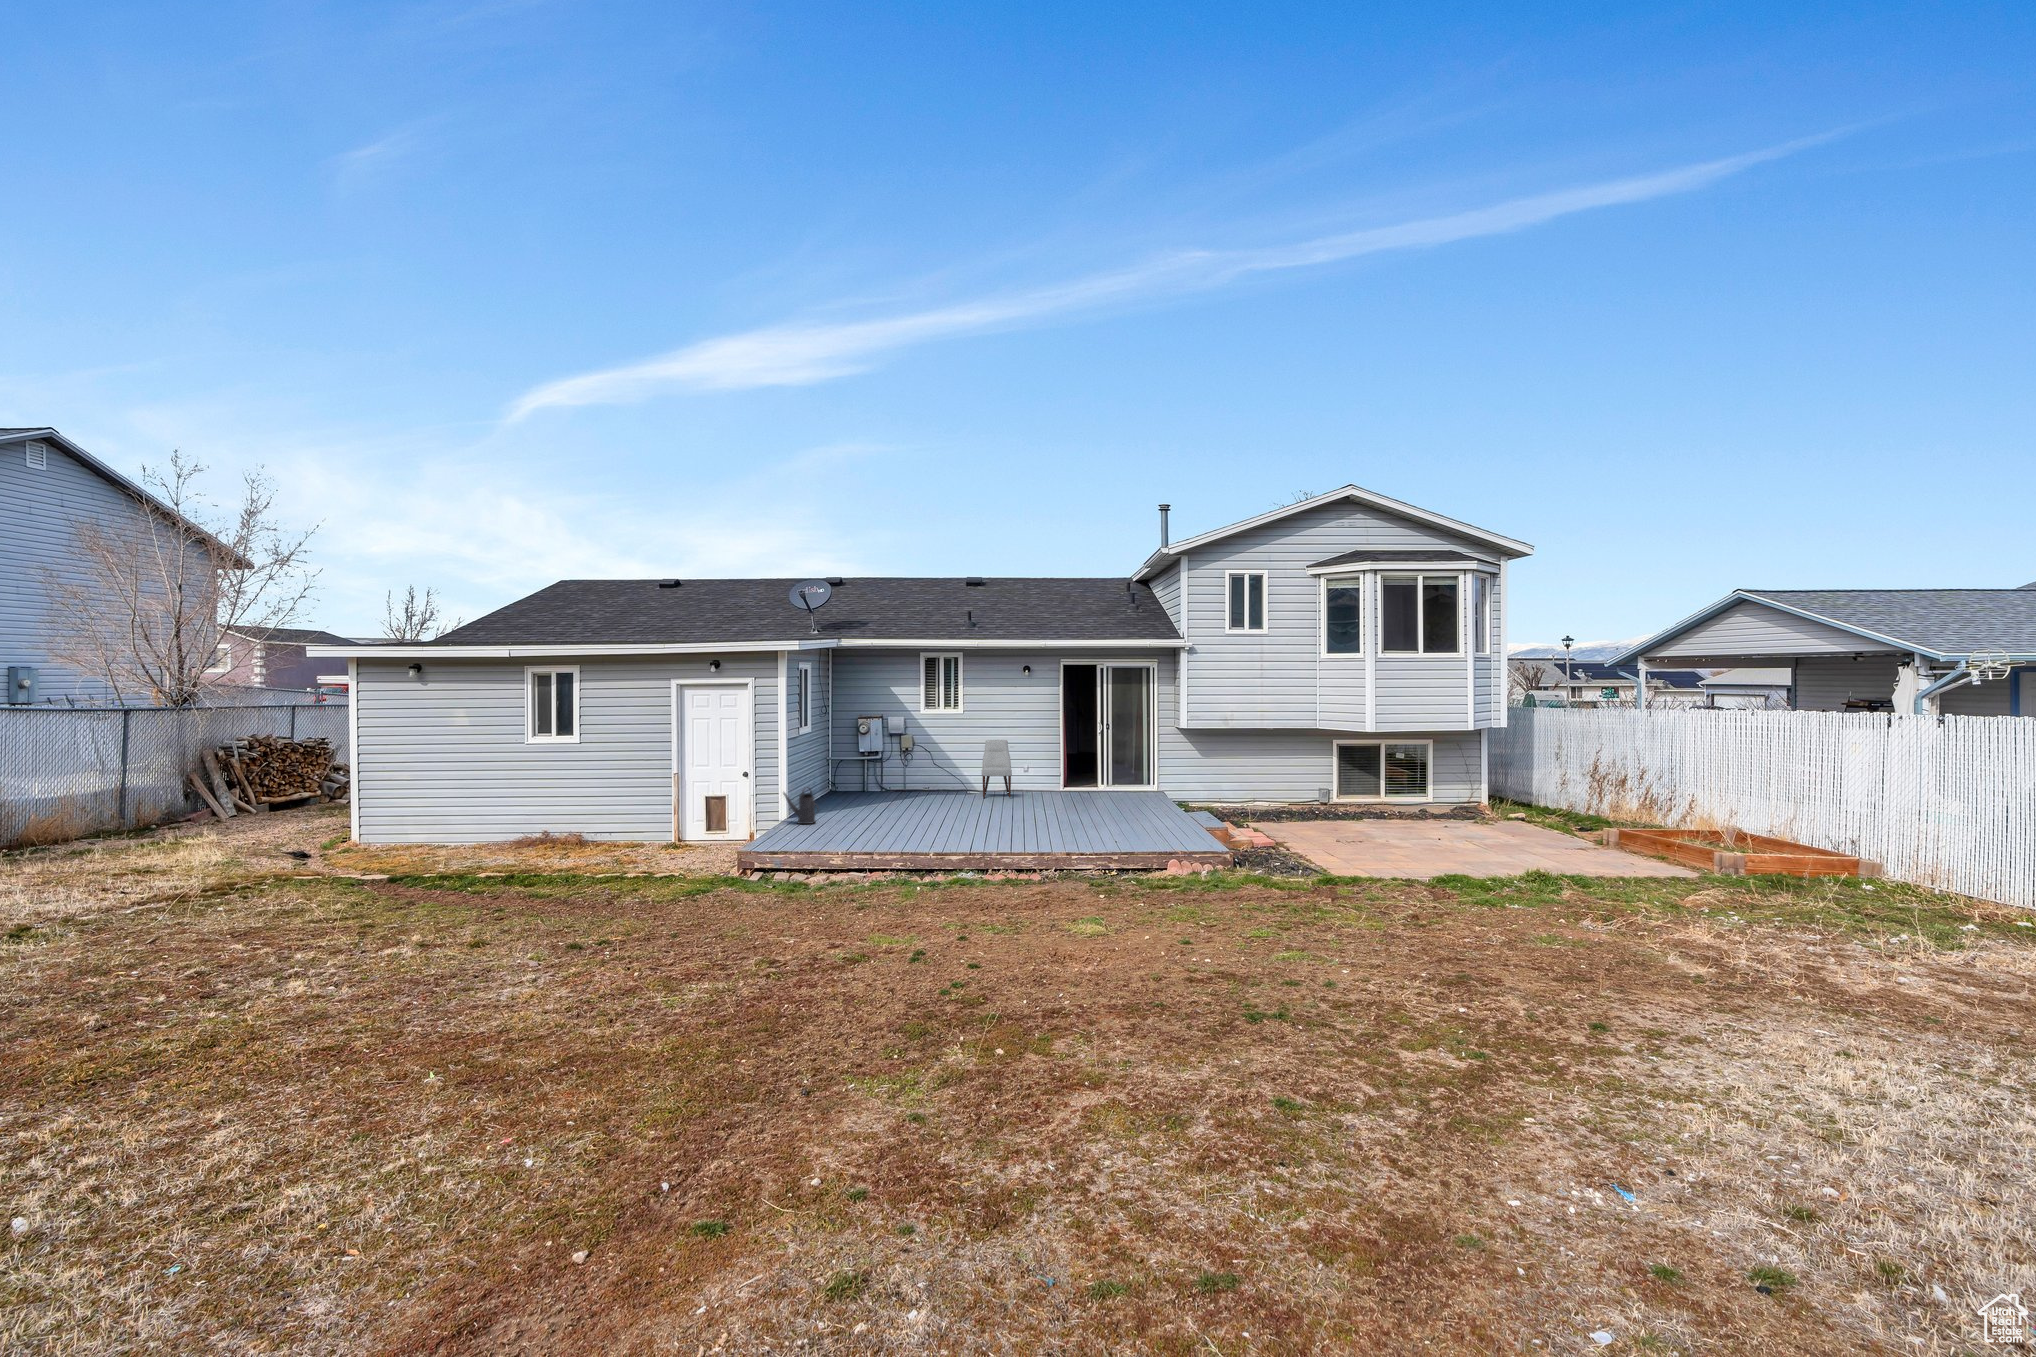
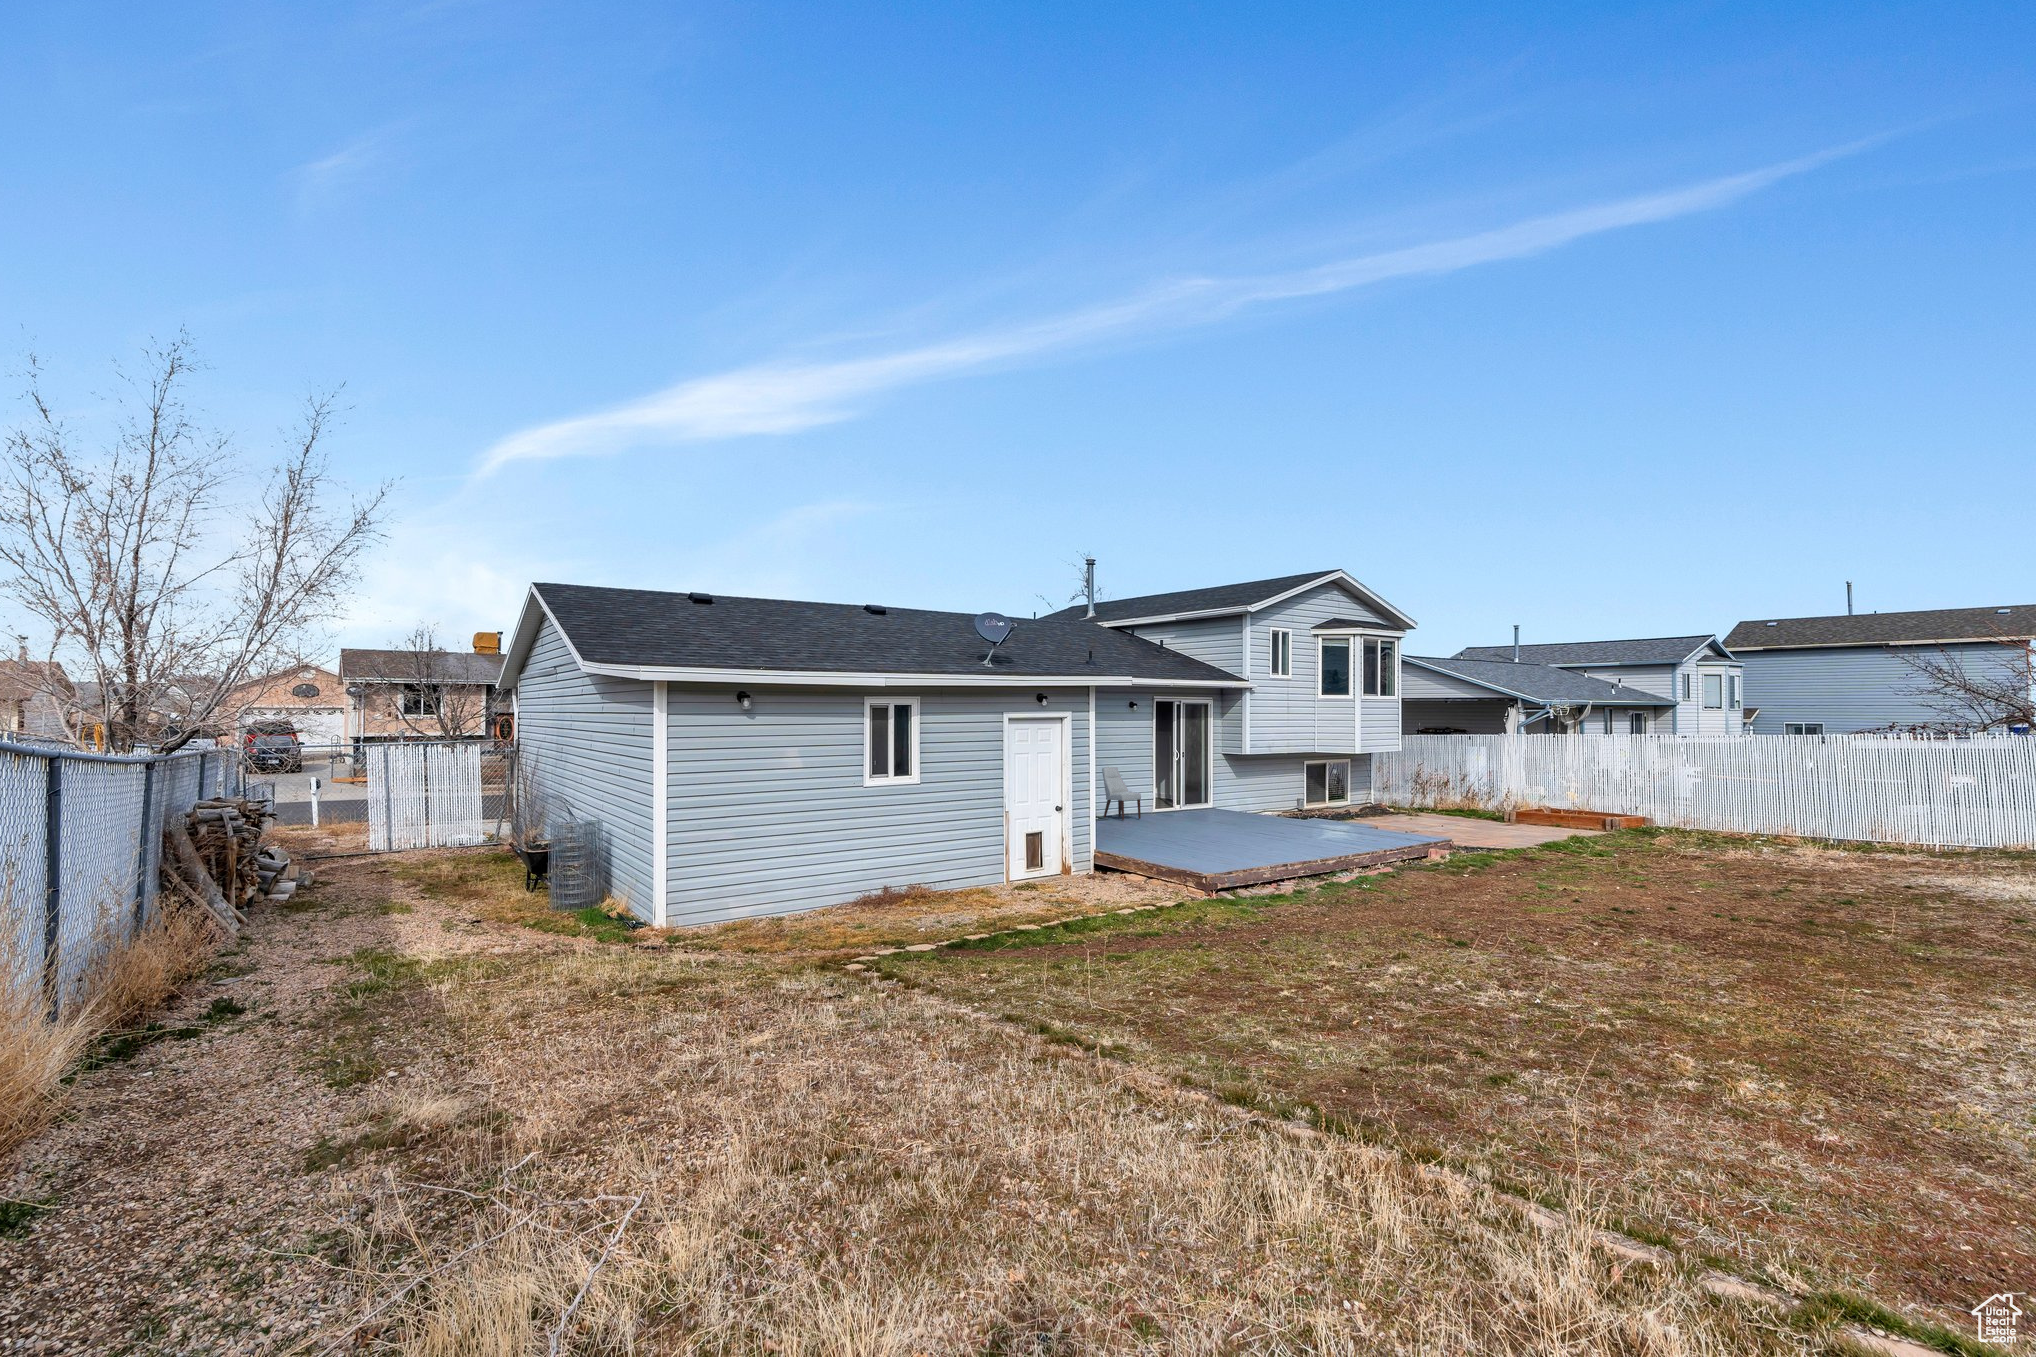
watering can: present [783,787,818,824] -> none [1095,817,1136,852]

